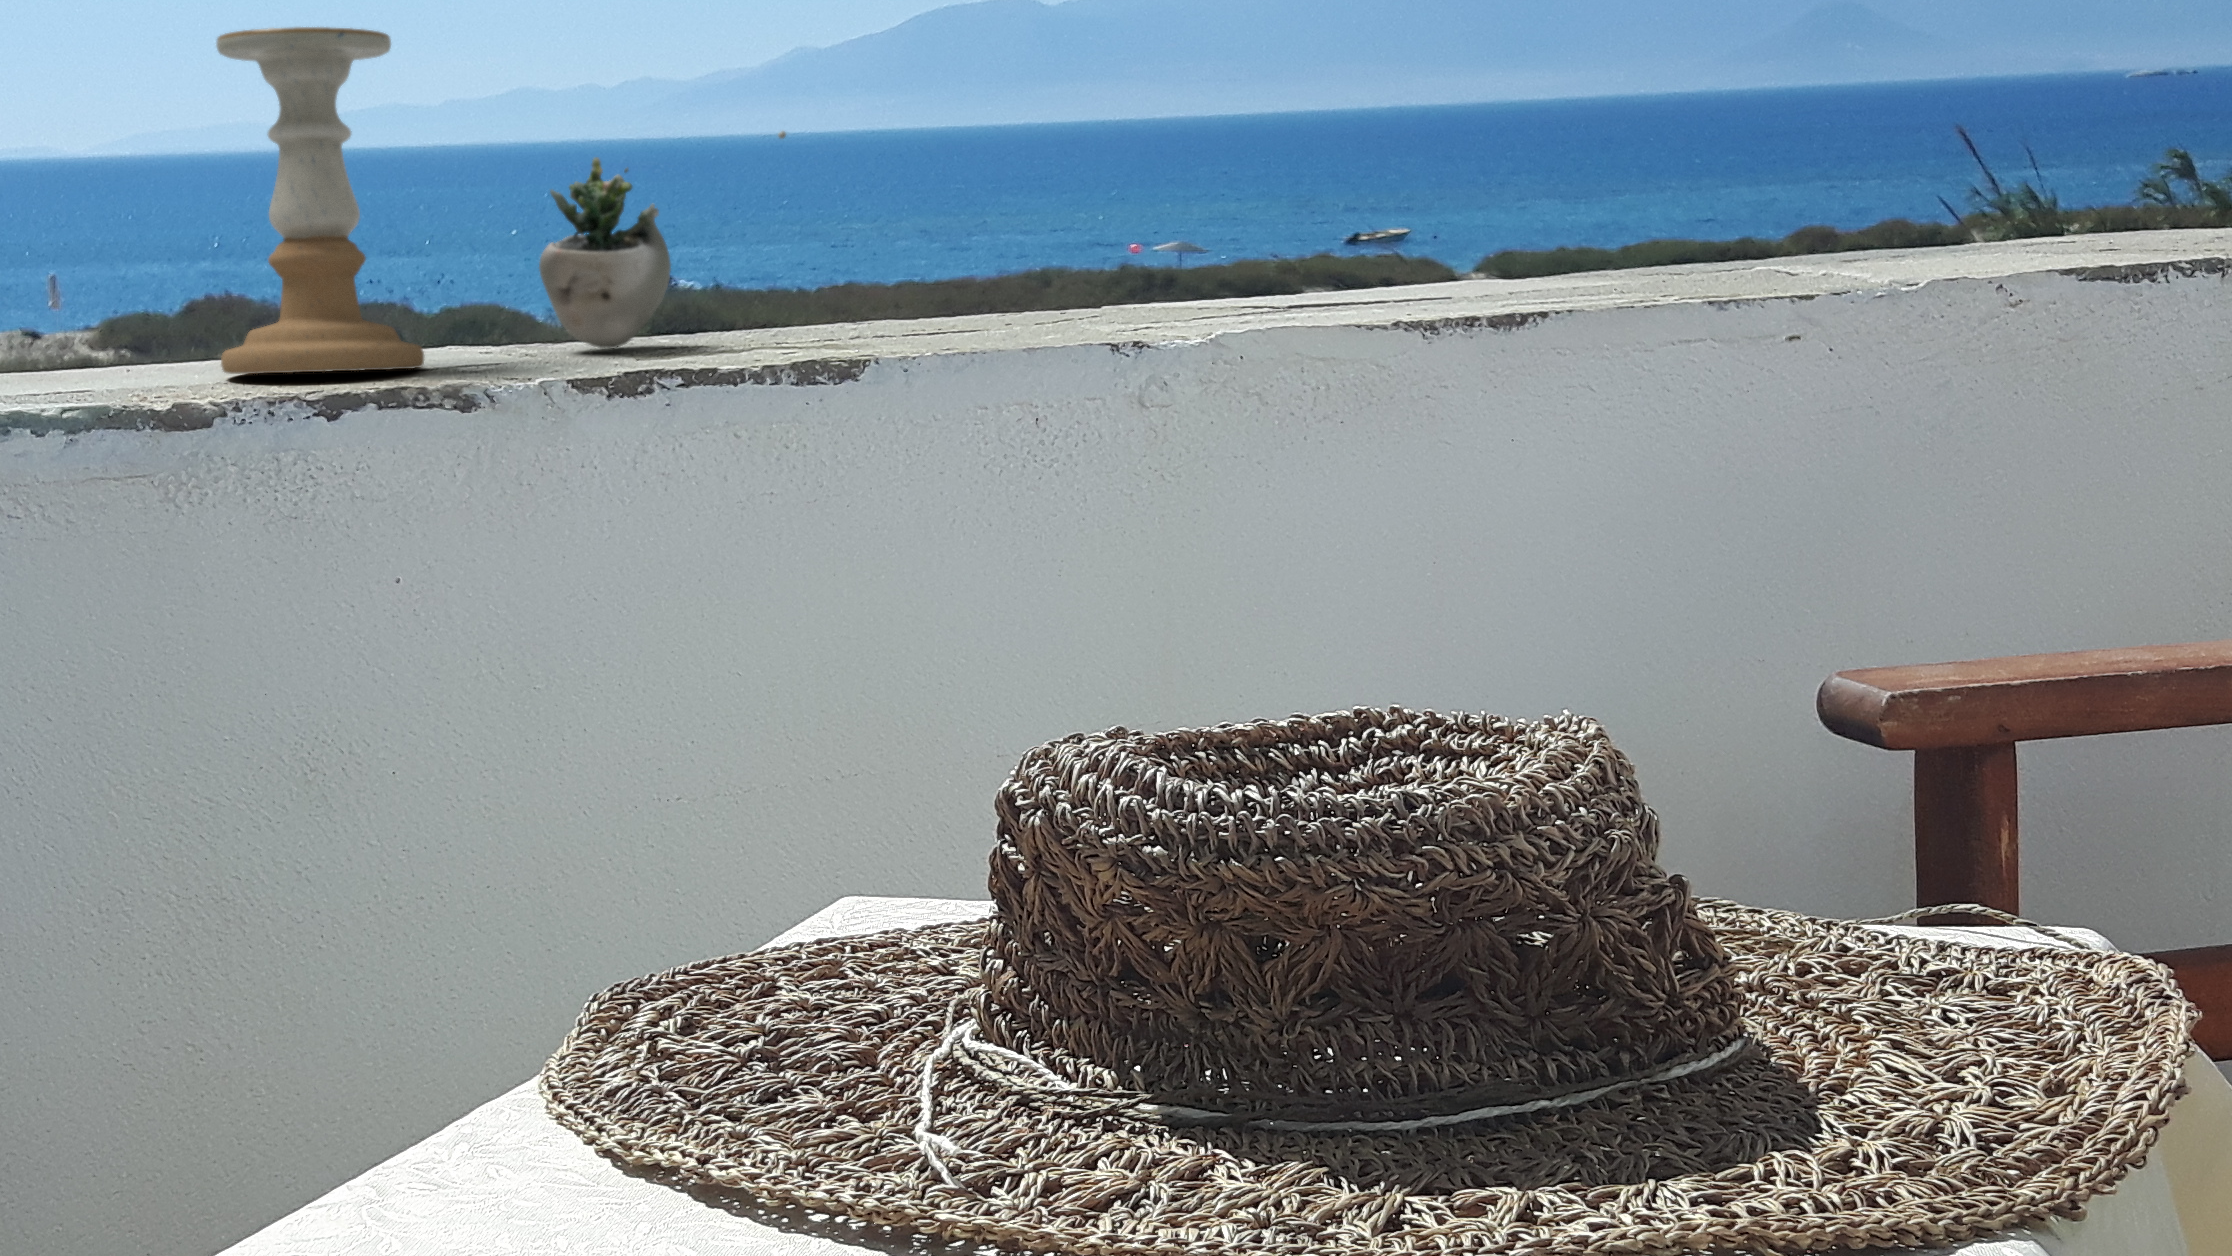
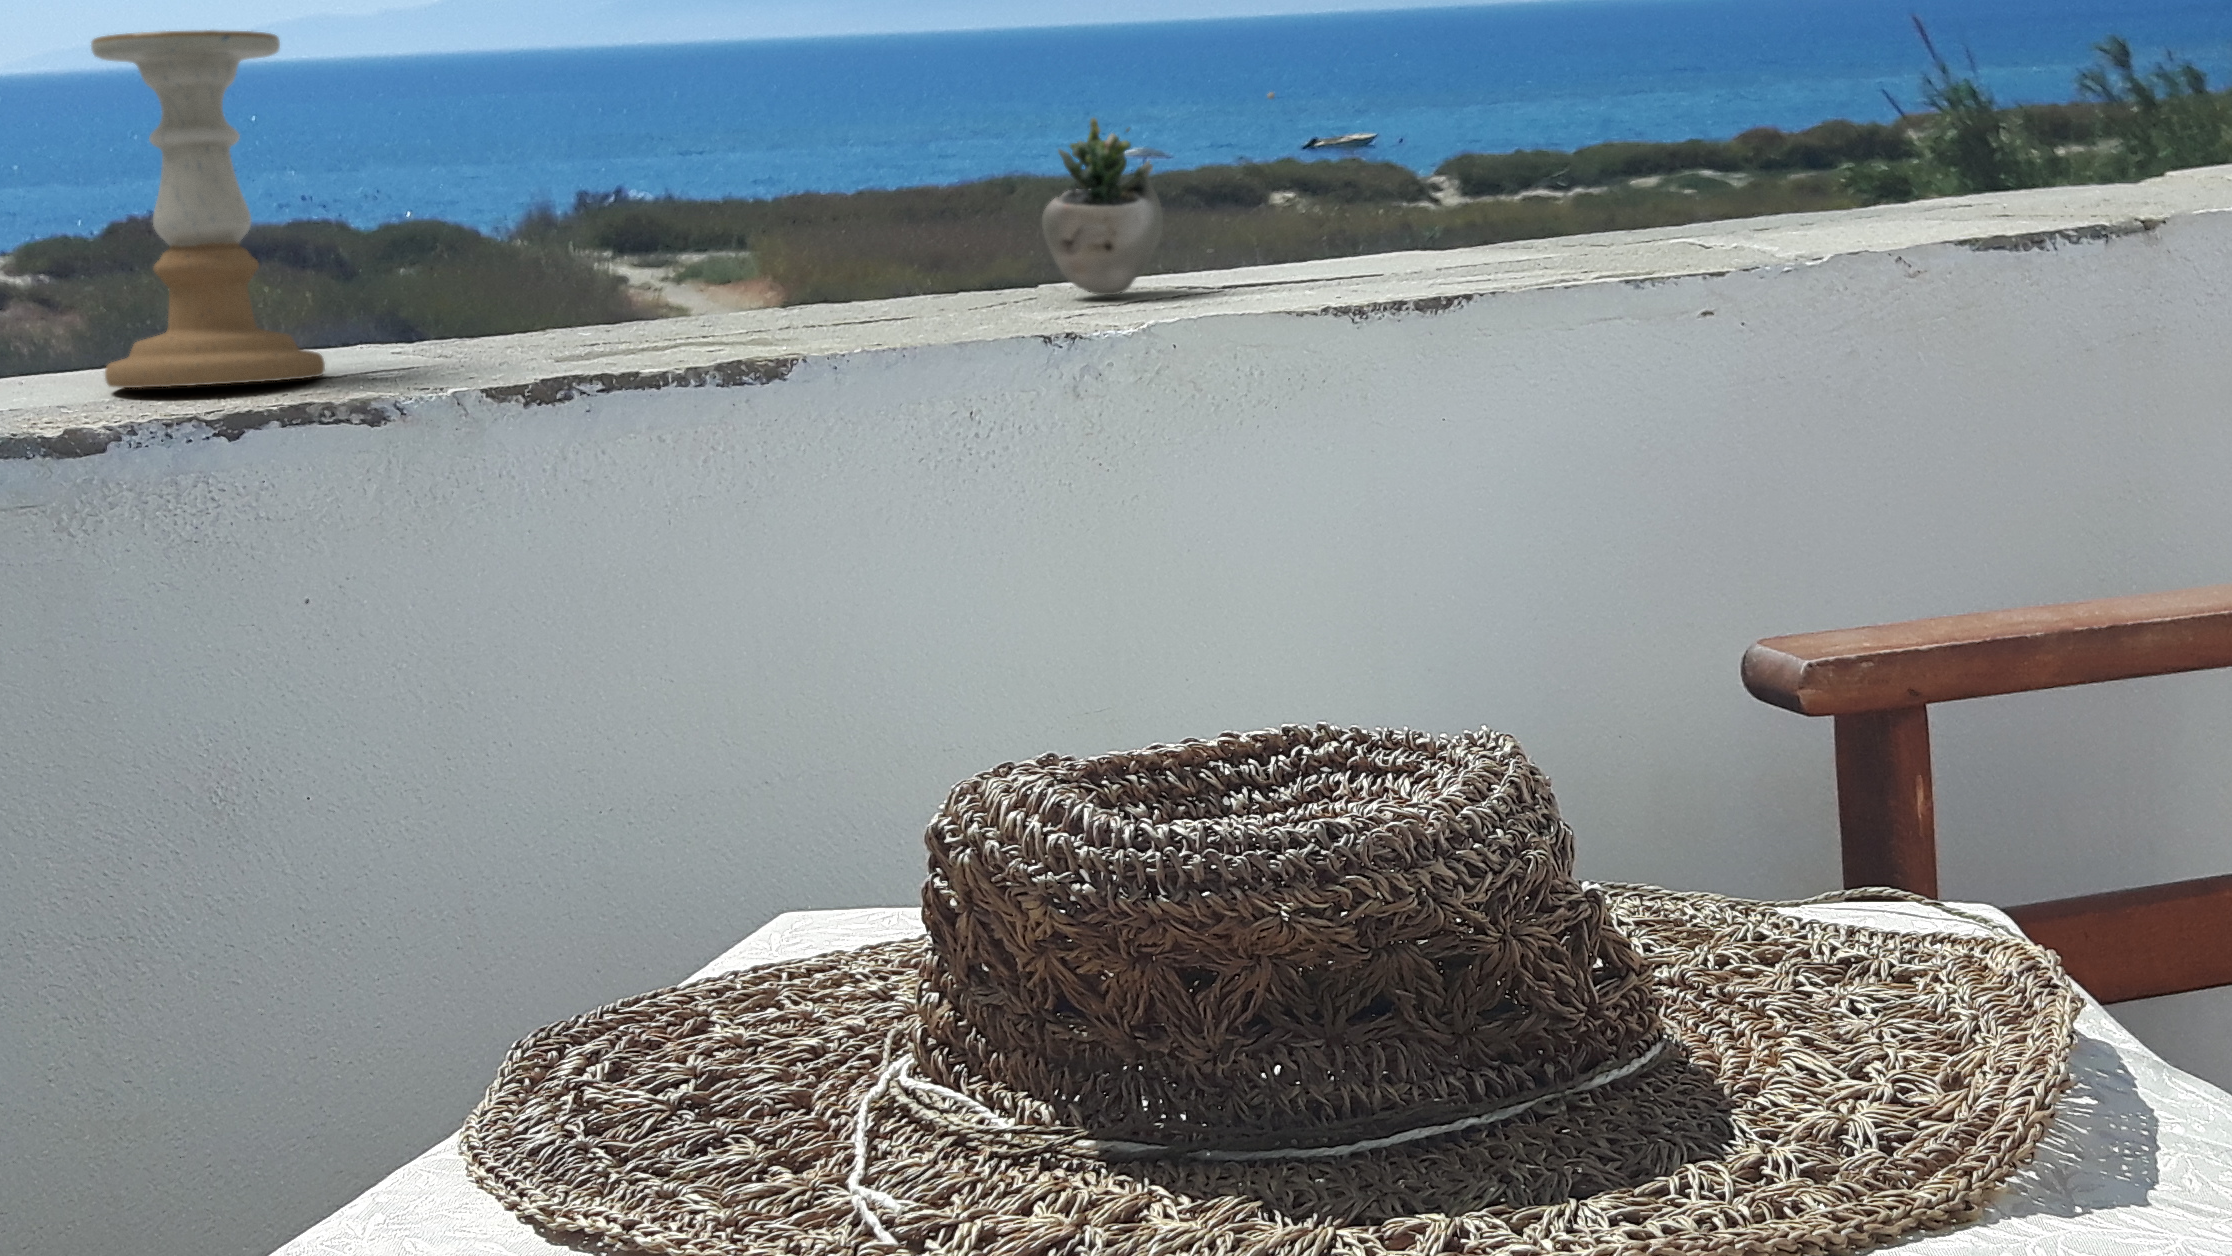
succulent plant: present [539,131,786,348] -> present [1042,92,1274,295]

